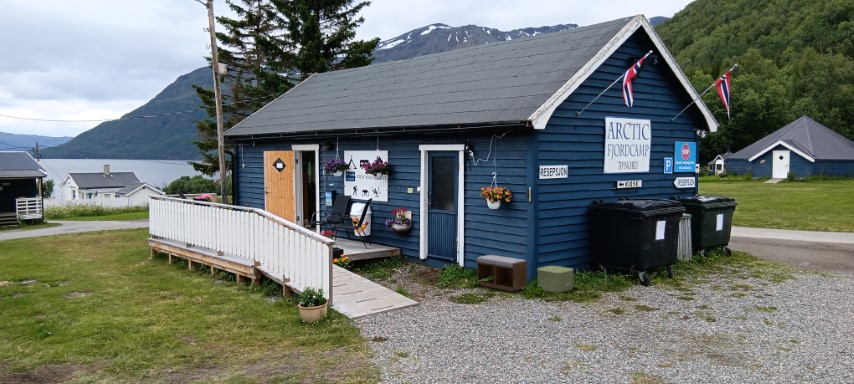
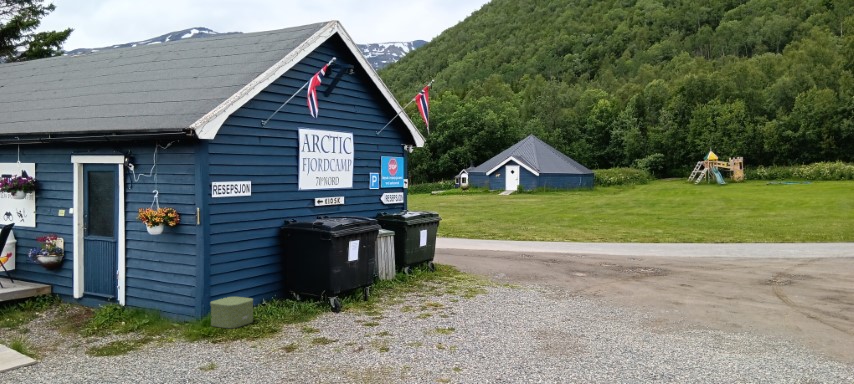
bench: present [476,255,528,292] -> none [135,289,198,333]

